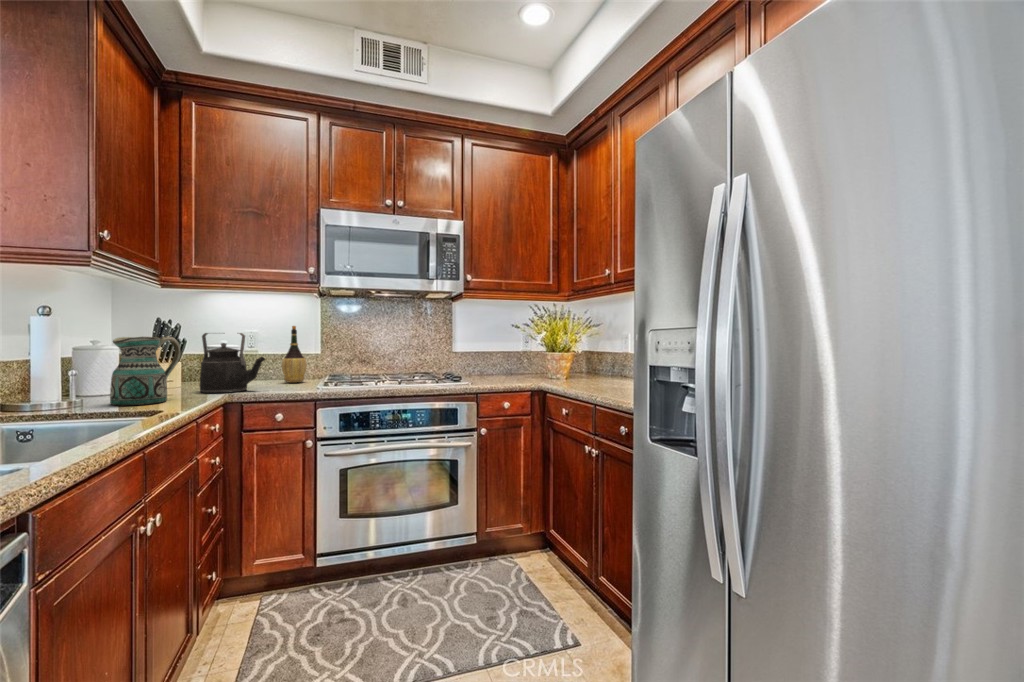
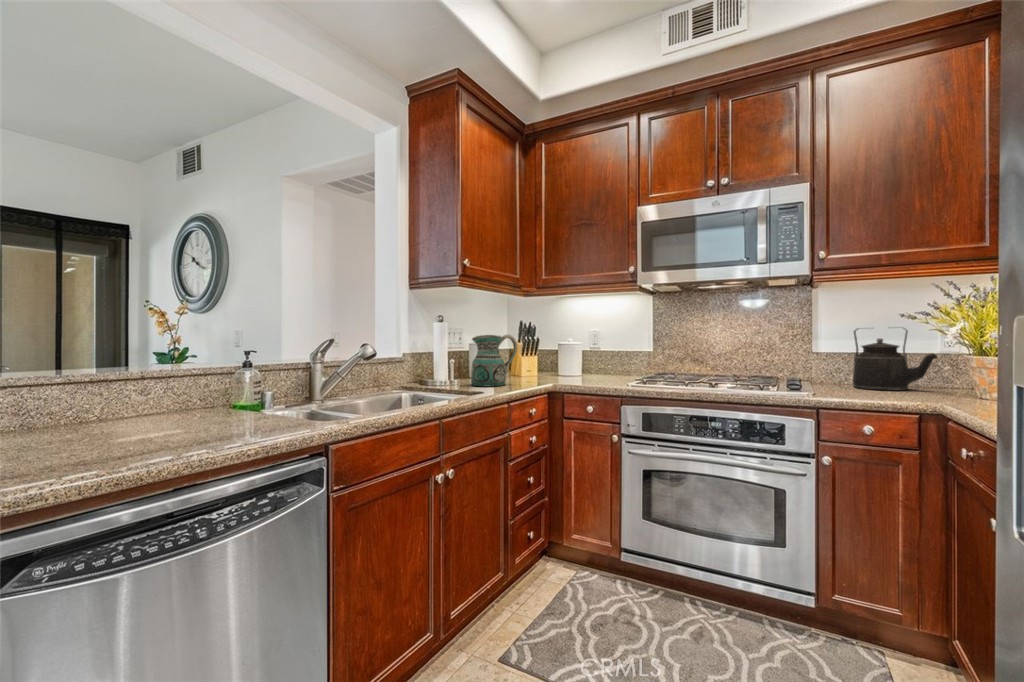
wine bottle: present [282,326,307,383] -> none [610,325,632,378]
kettle: present [200,333,265,393] -> present [853,328,938,391]

